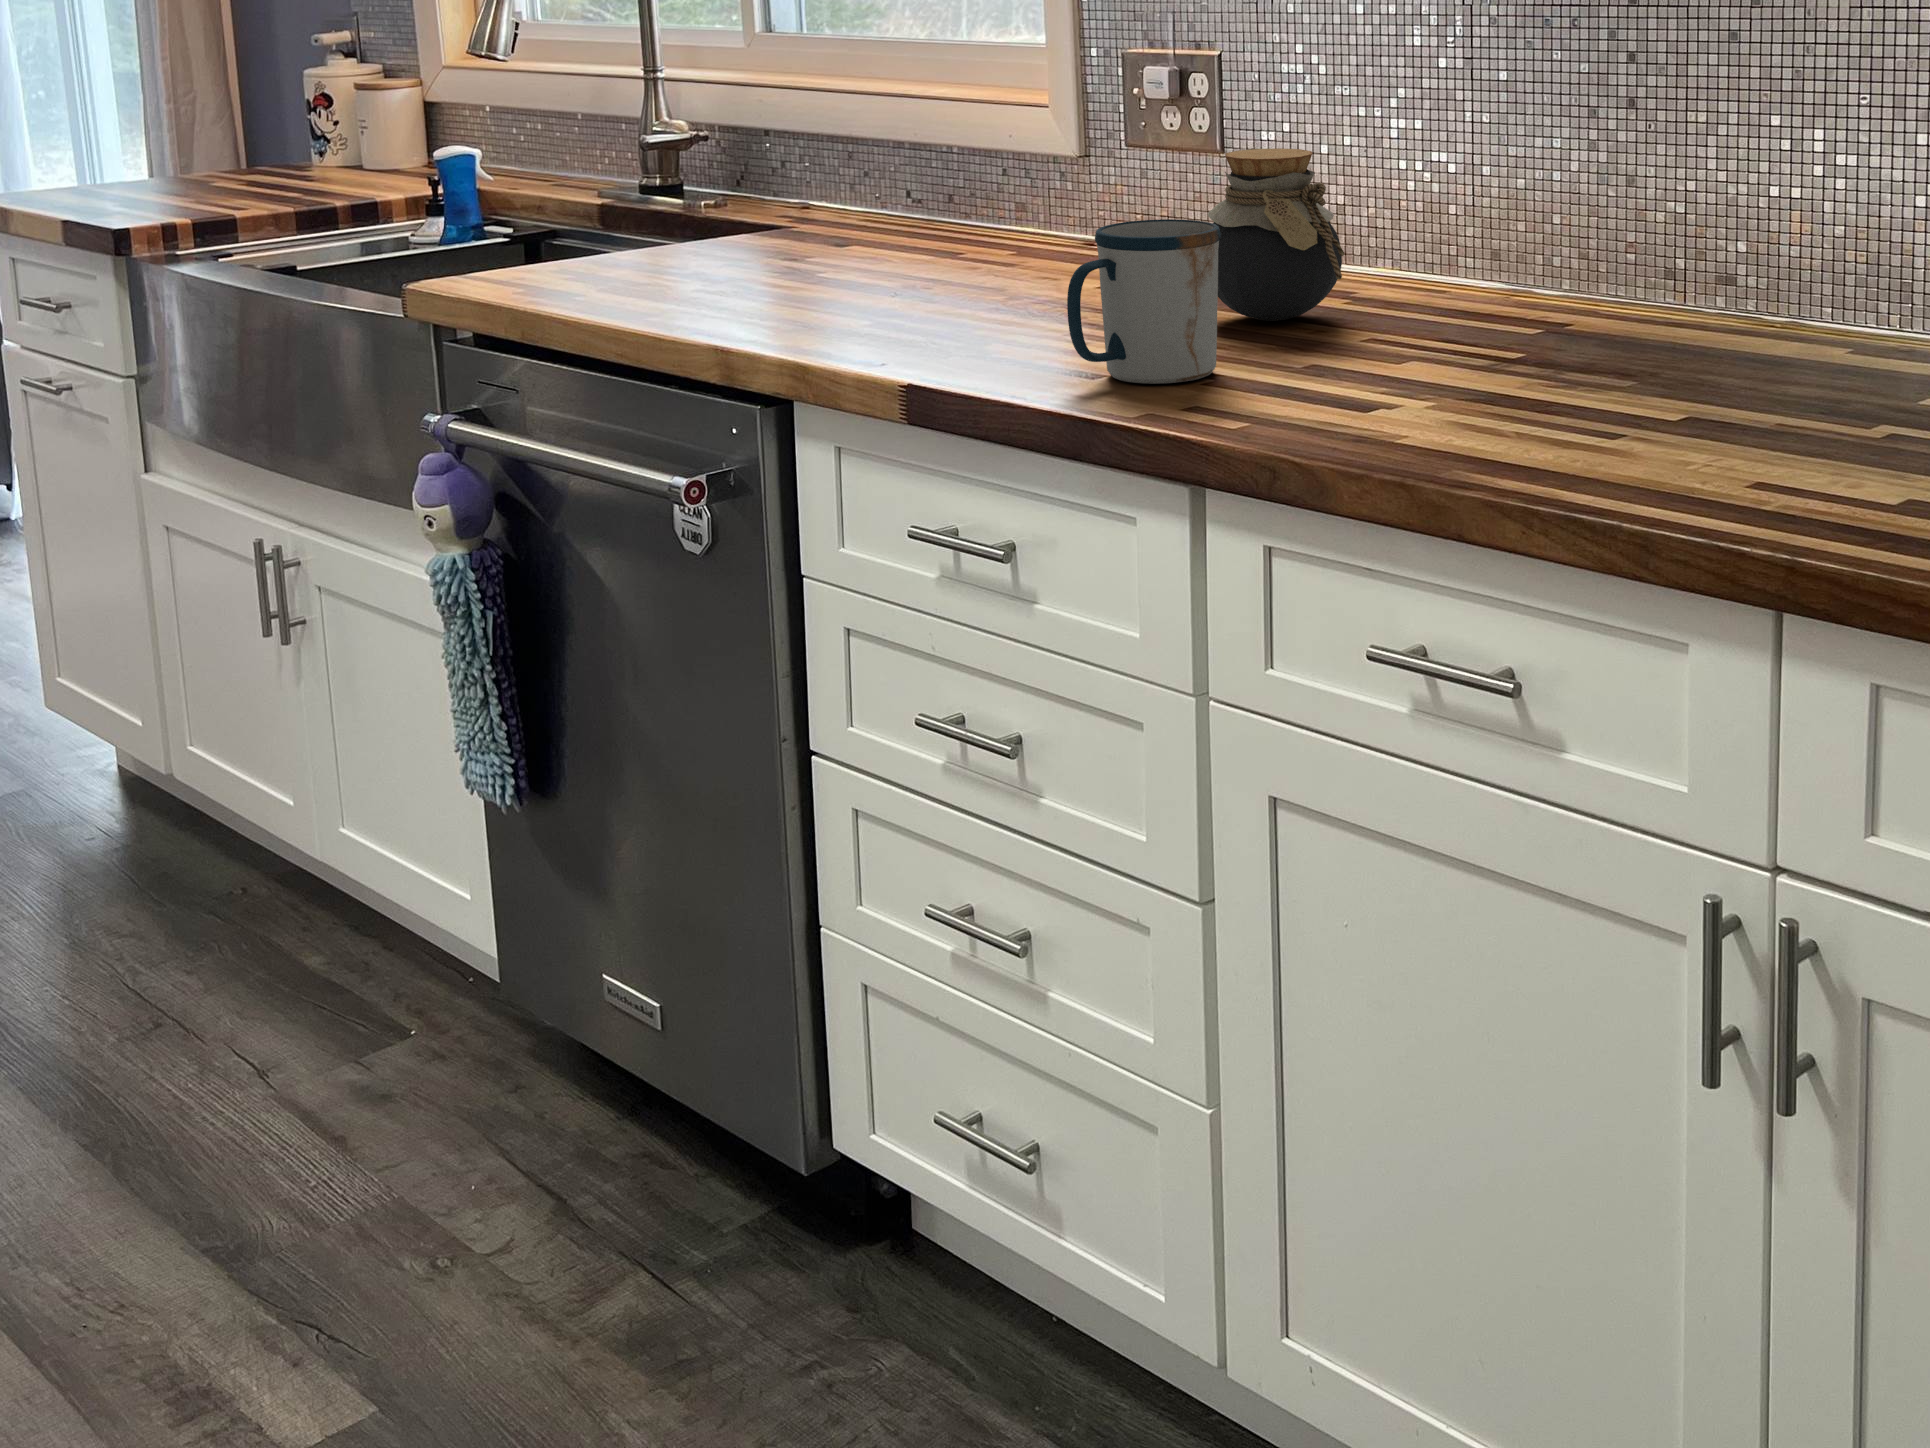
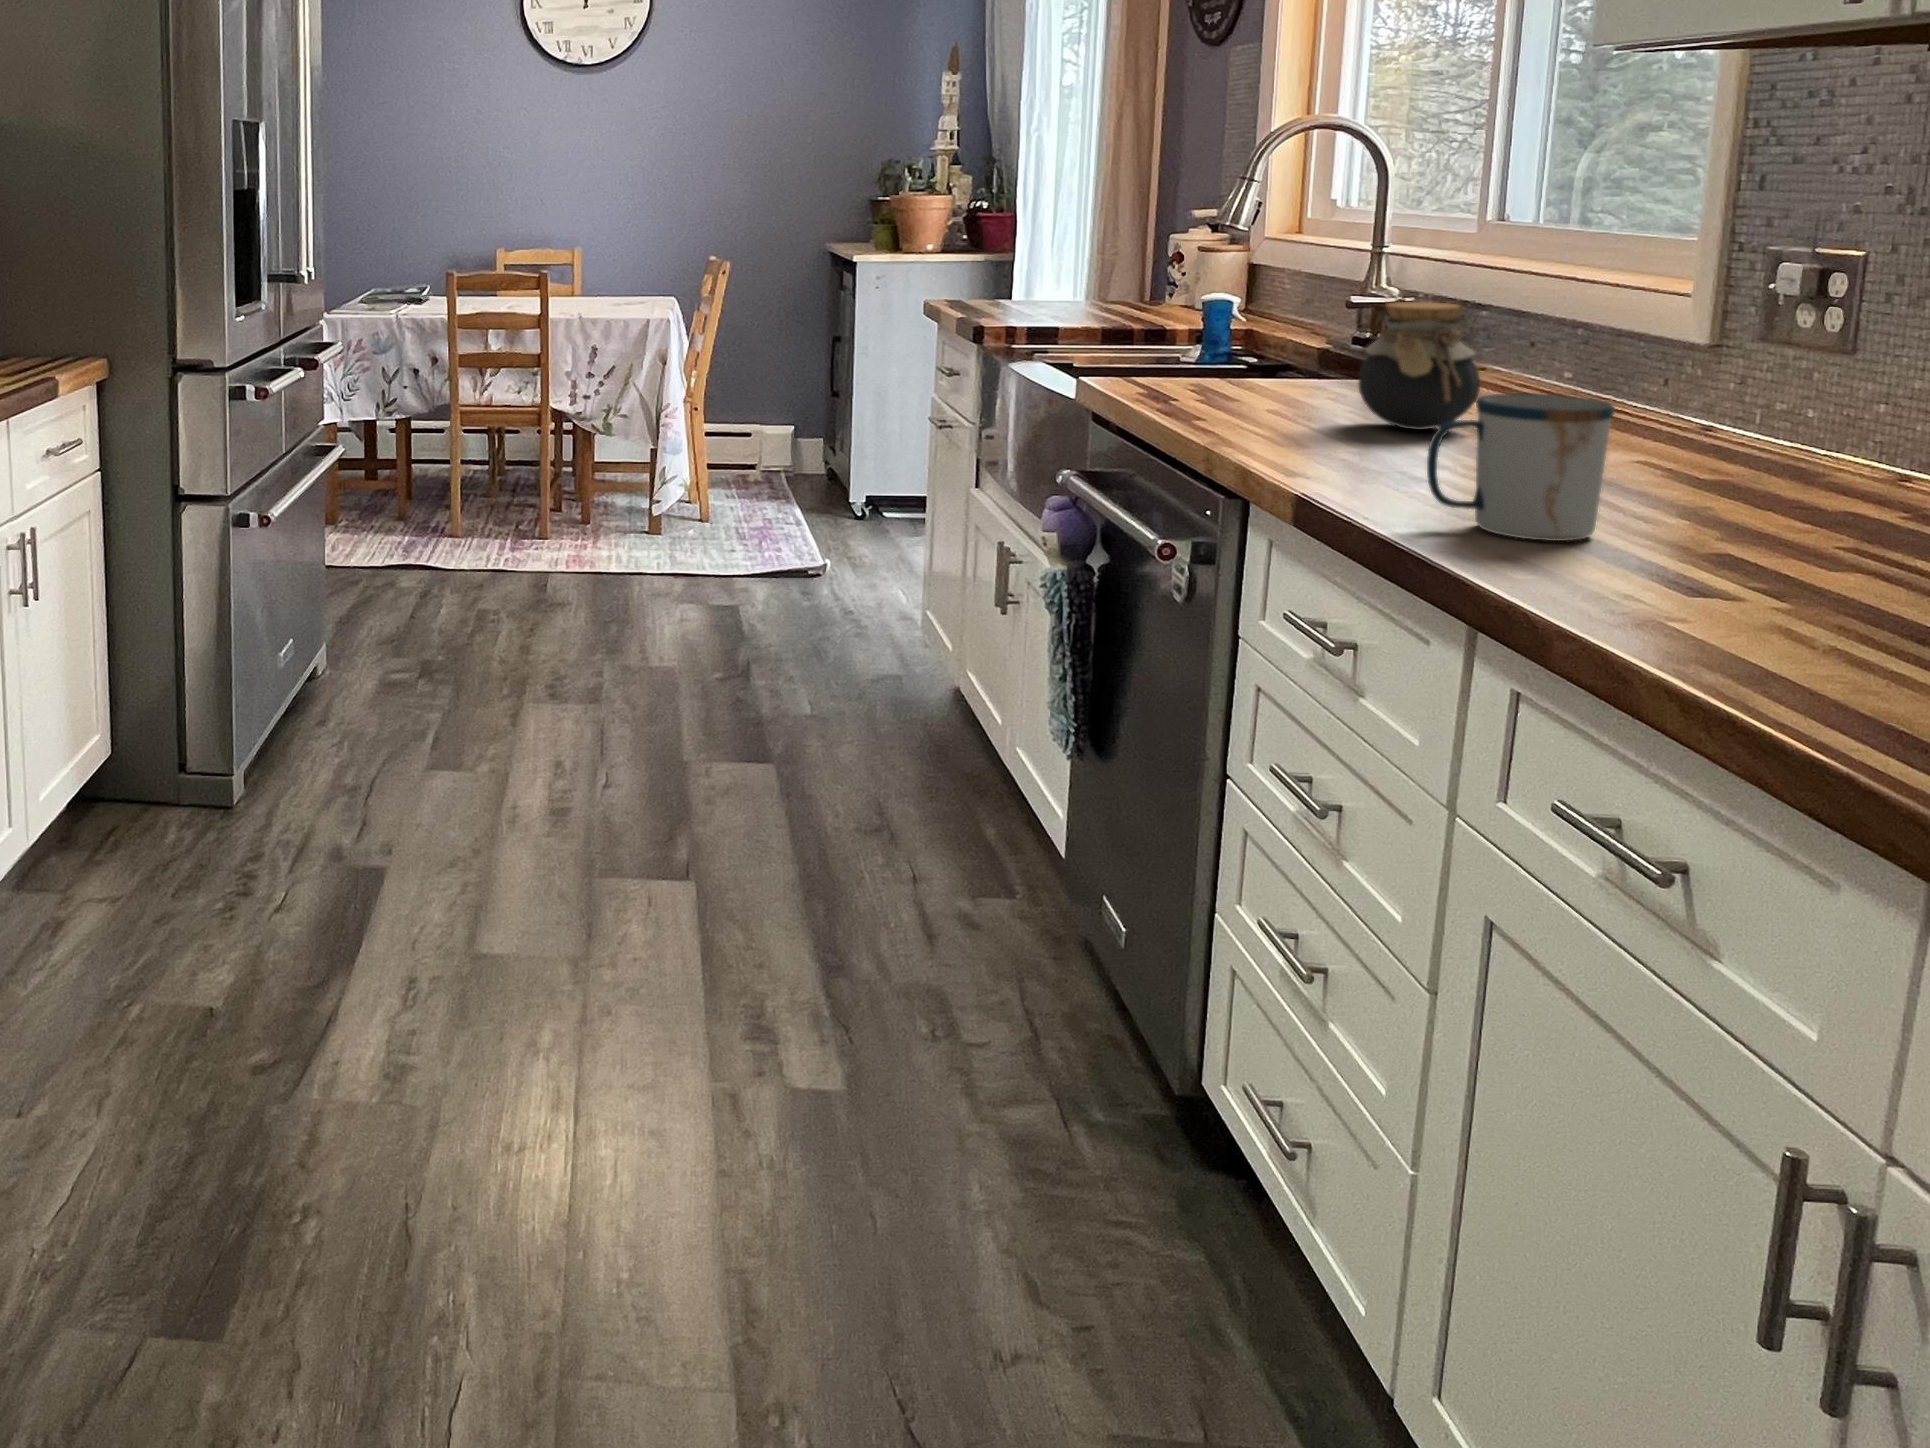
jar: present [1208,148,1344,321] -> present [1359,302,1480,430]

